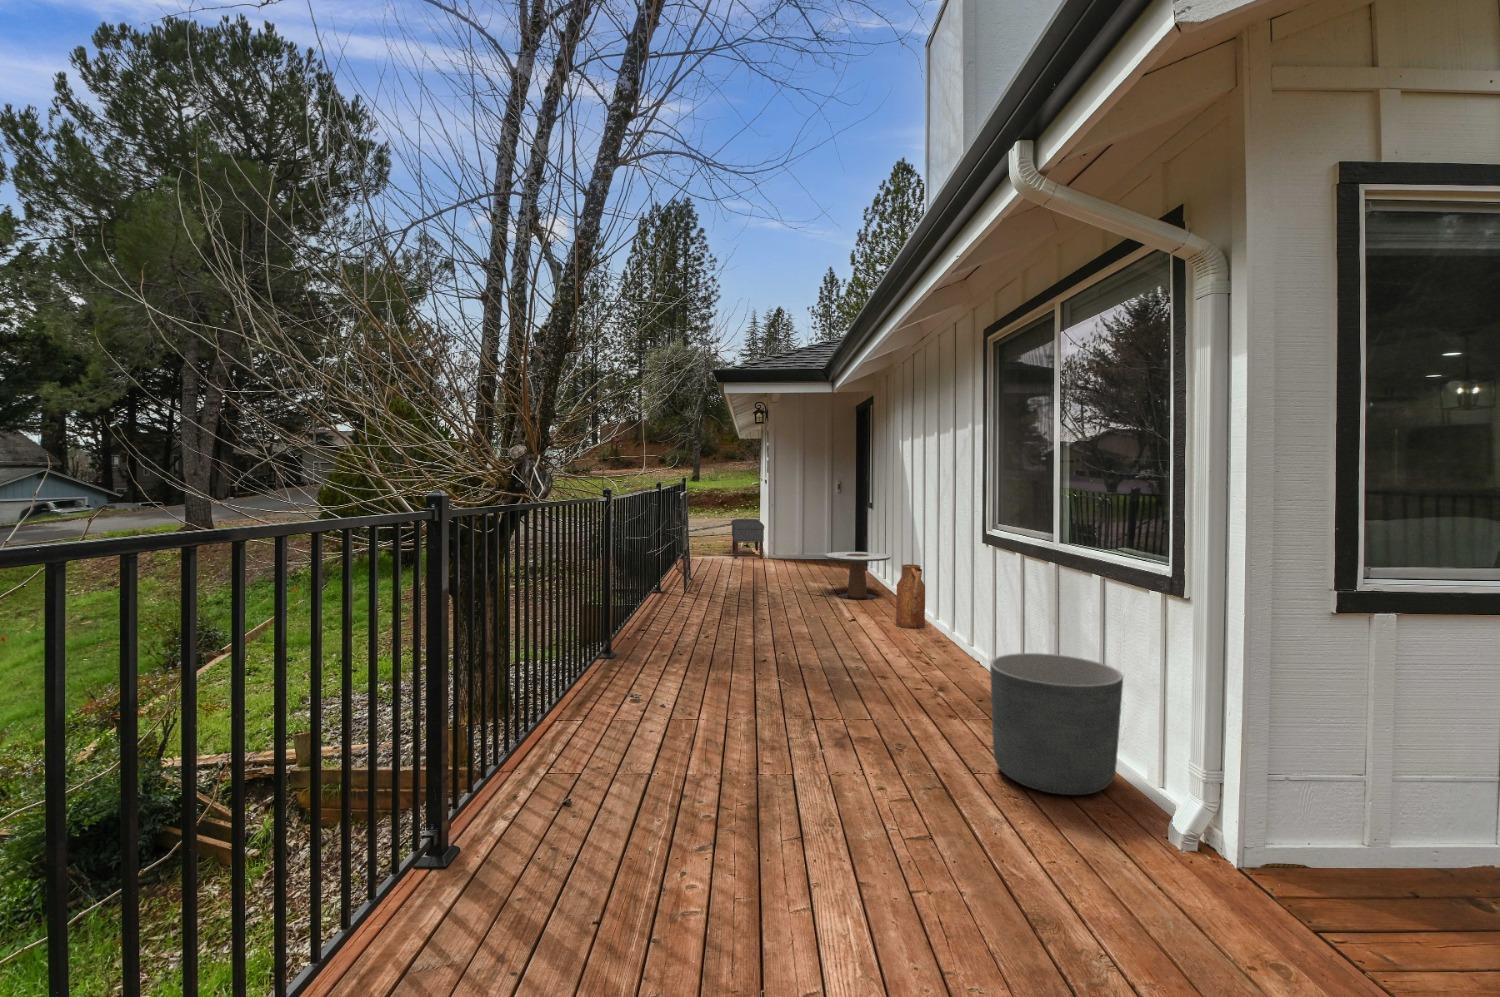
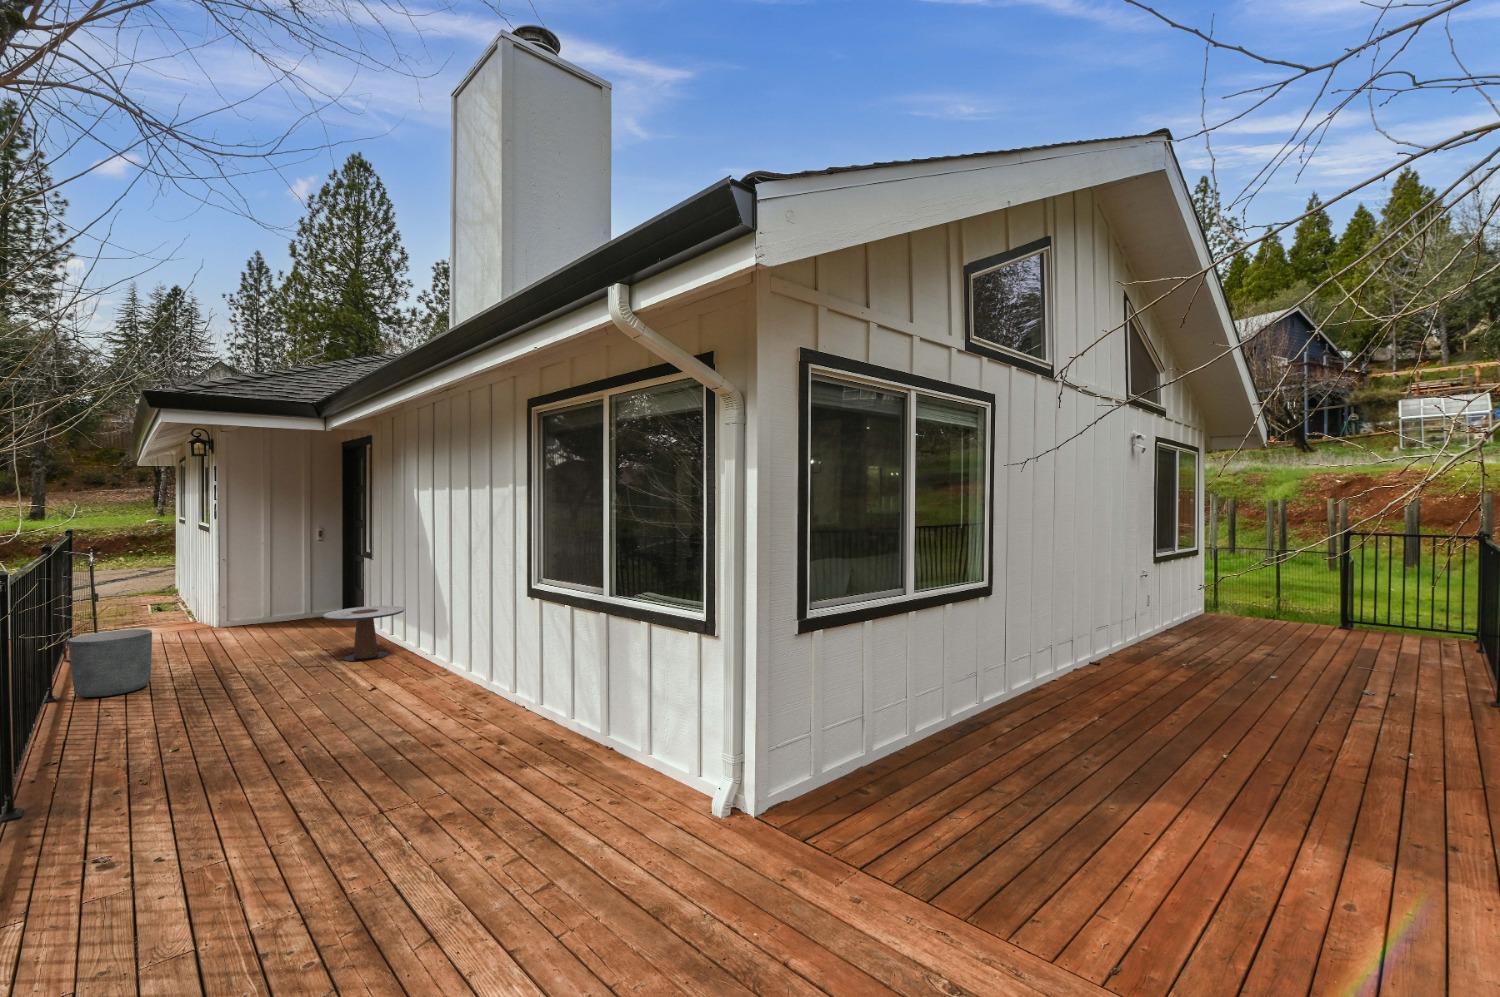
bench: present [731,519,764,559] -> none [153,575,212,630]
watering can: present [896,564,925,628] -> none [425,618,457,684]
planter: present [990,653,1123,795] -> present [68,629,152,697]

